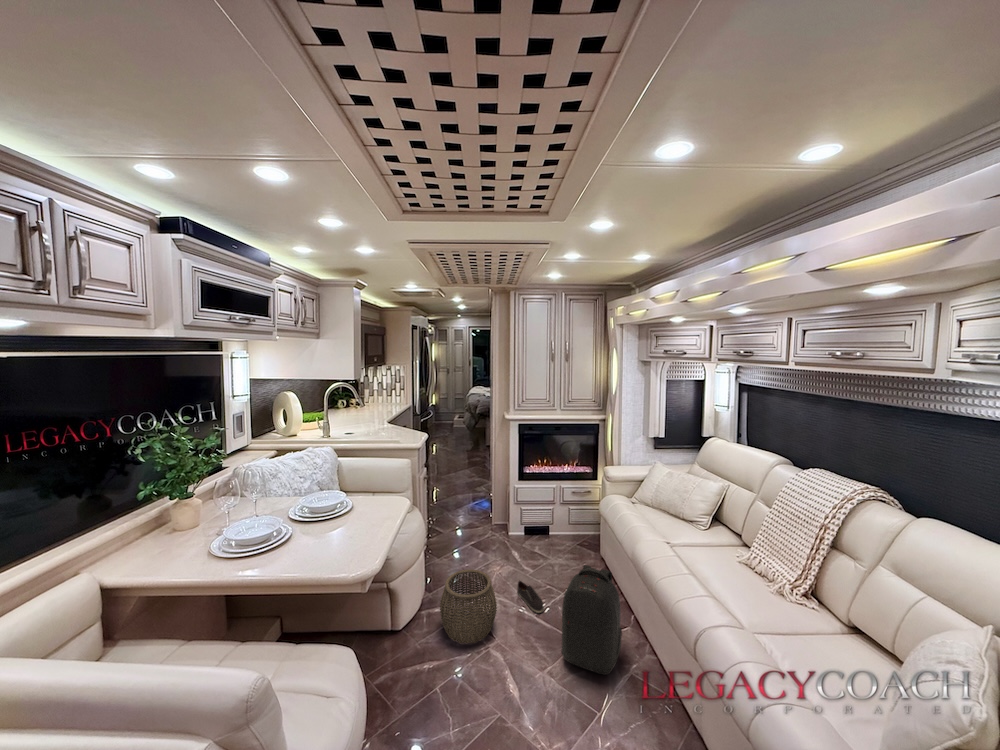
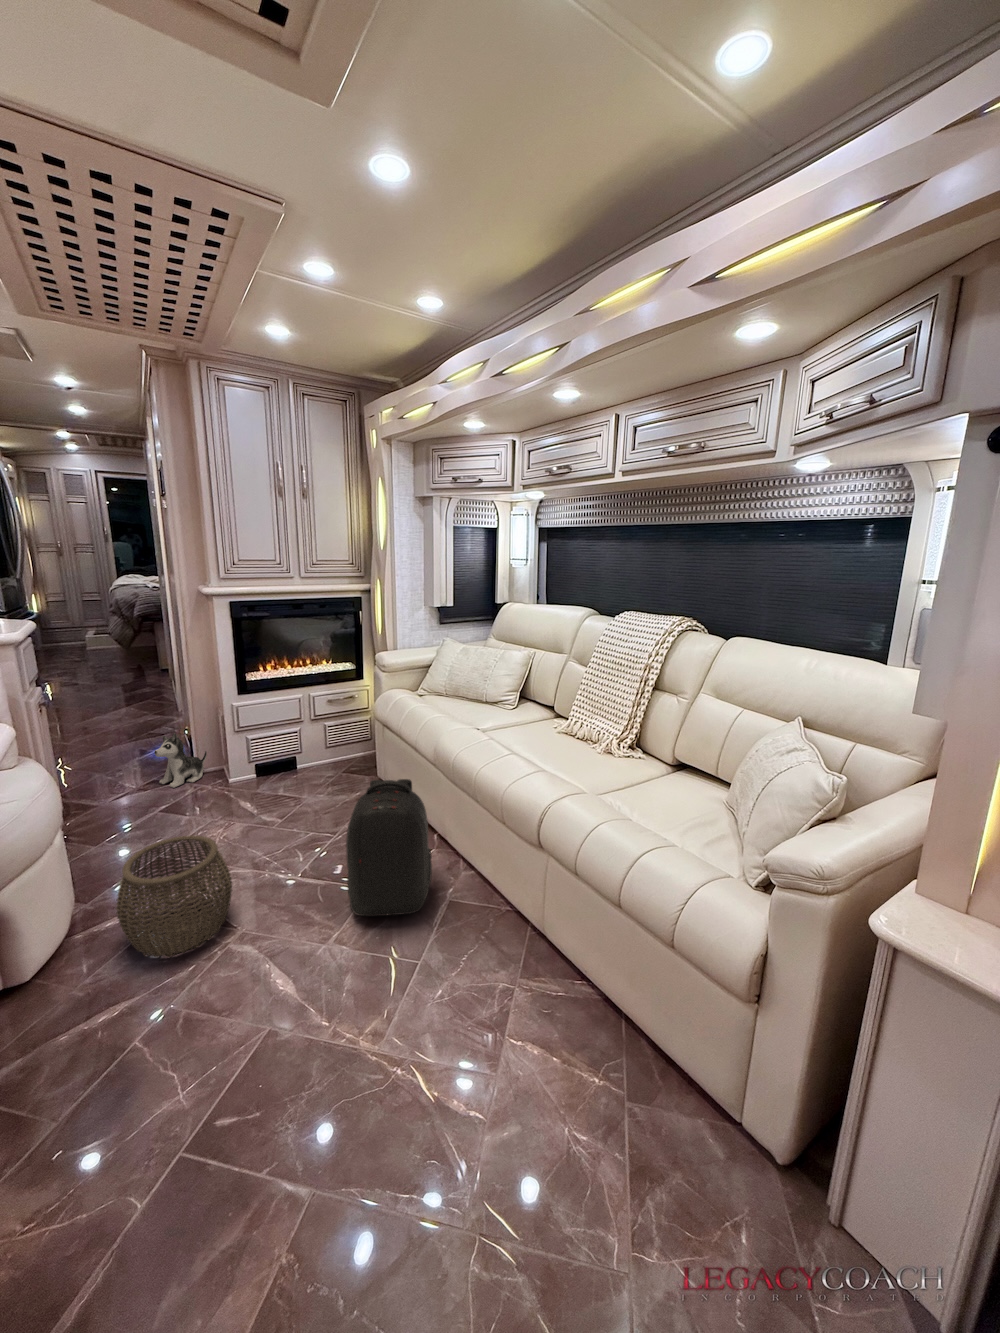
plush toy: none [473,497,500,531] -> present [154,733,207,788]
shoe: present [518,581,543,613] -> none [261,837,310,872]

